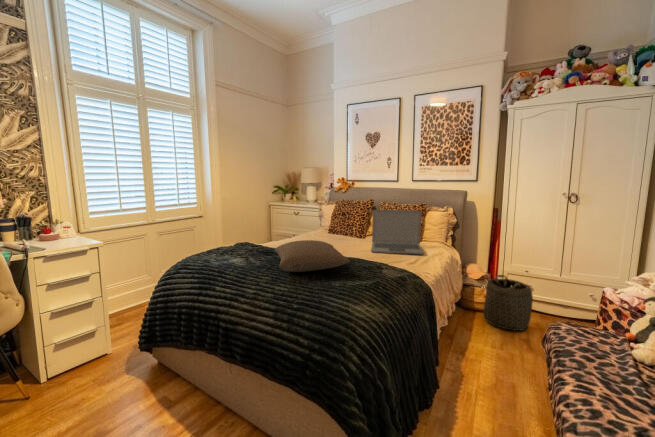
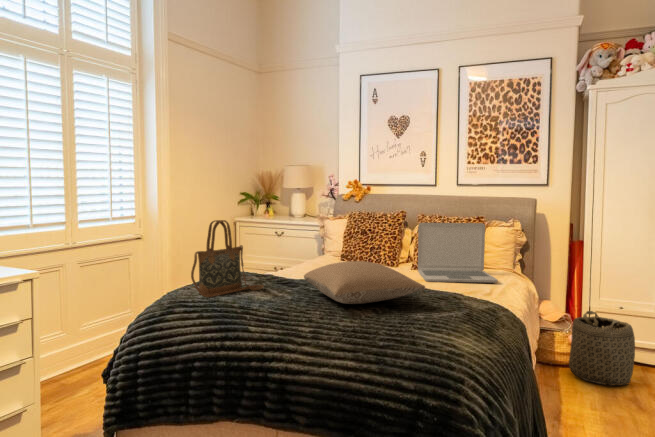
handbag: none [196,210,251,263] -> present [191,220,264,297]

